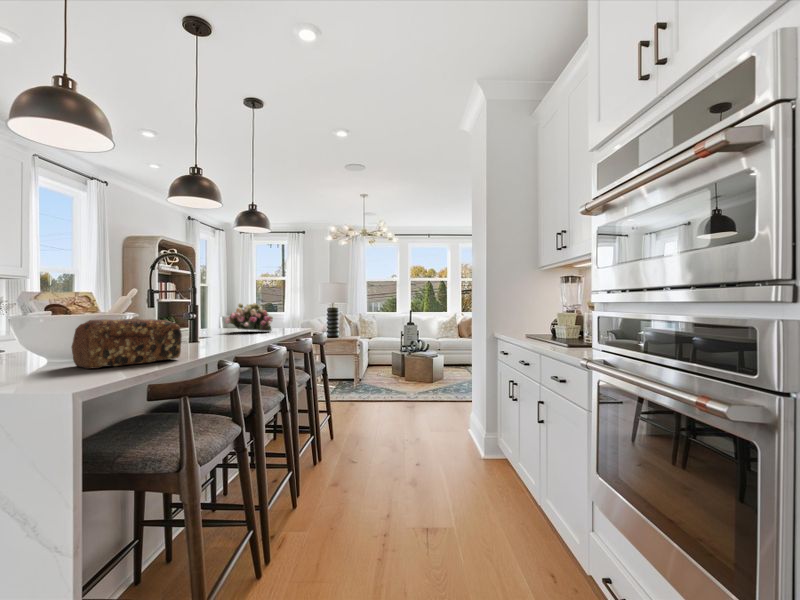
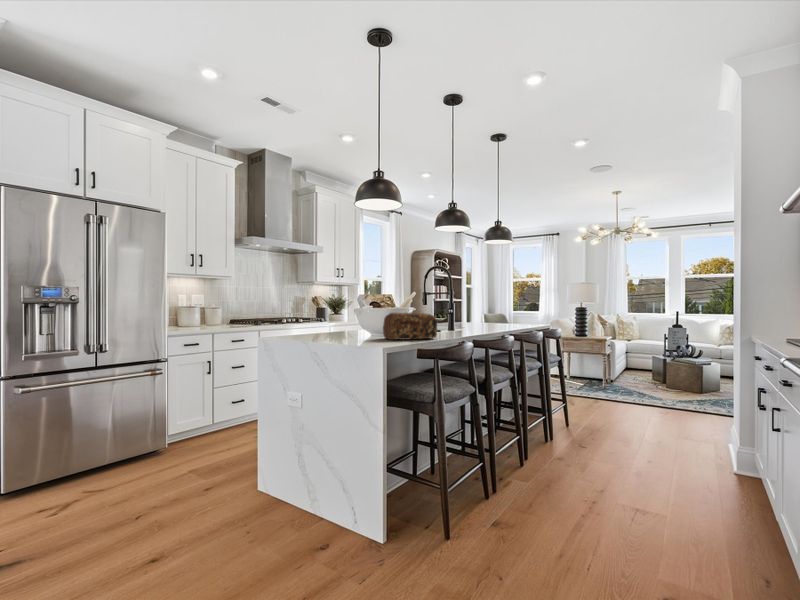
flower arrangement: present [225,303,273,331] -> none [475,303,513,326]

